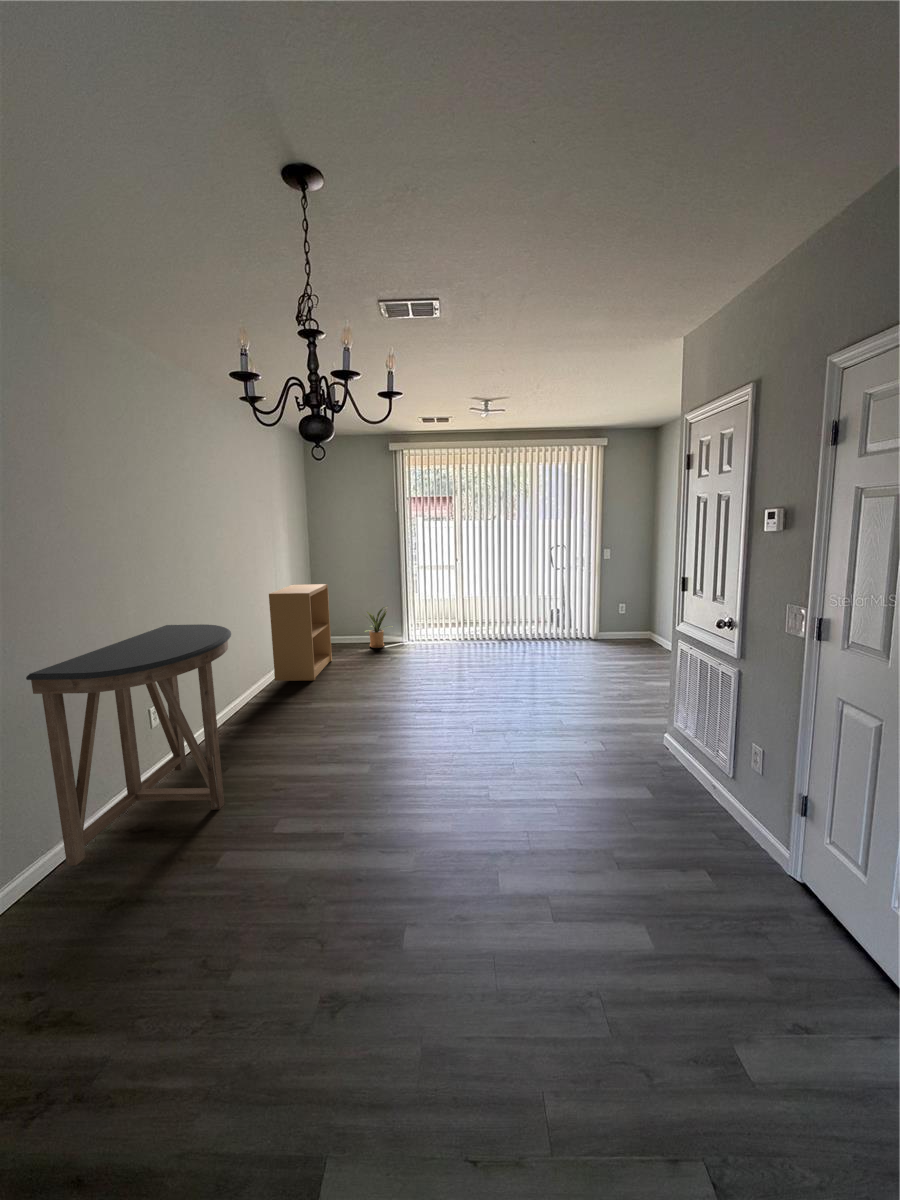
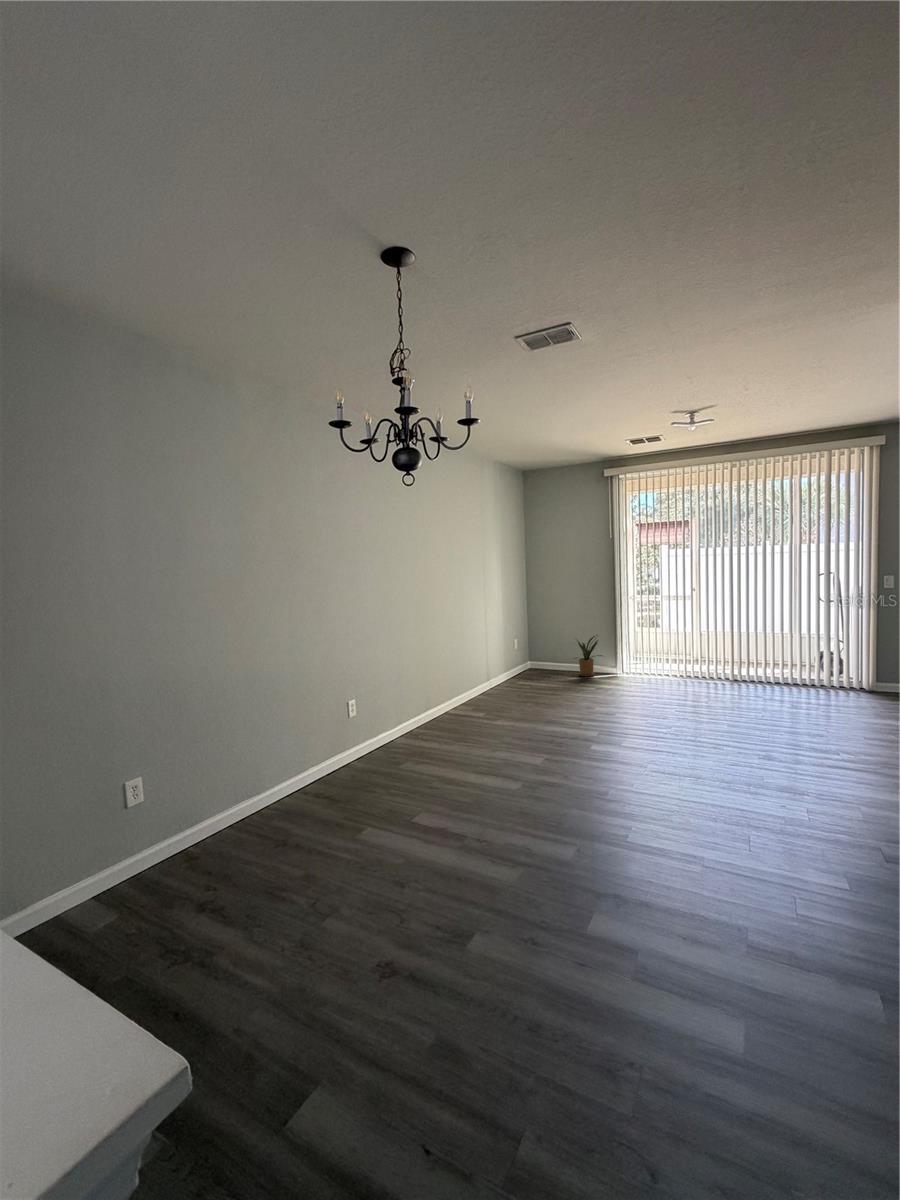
bookshelf: present [269,584,332,681] -> none [476,610,537,699]
console table: present [26,624,231,865] -> none [257,633,409,806]

